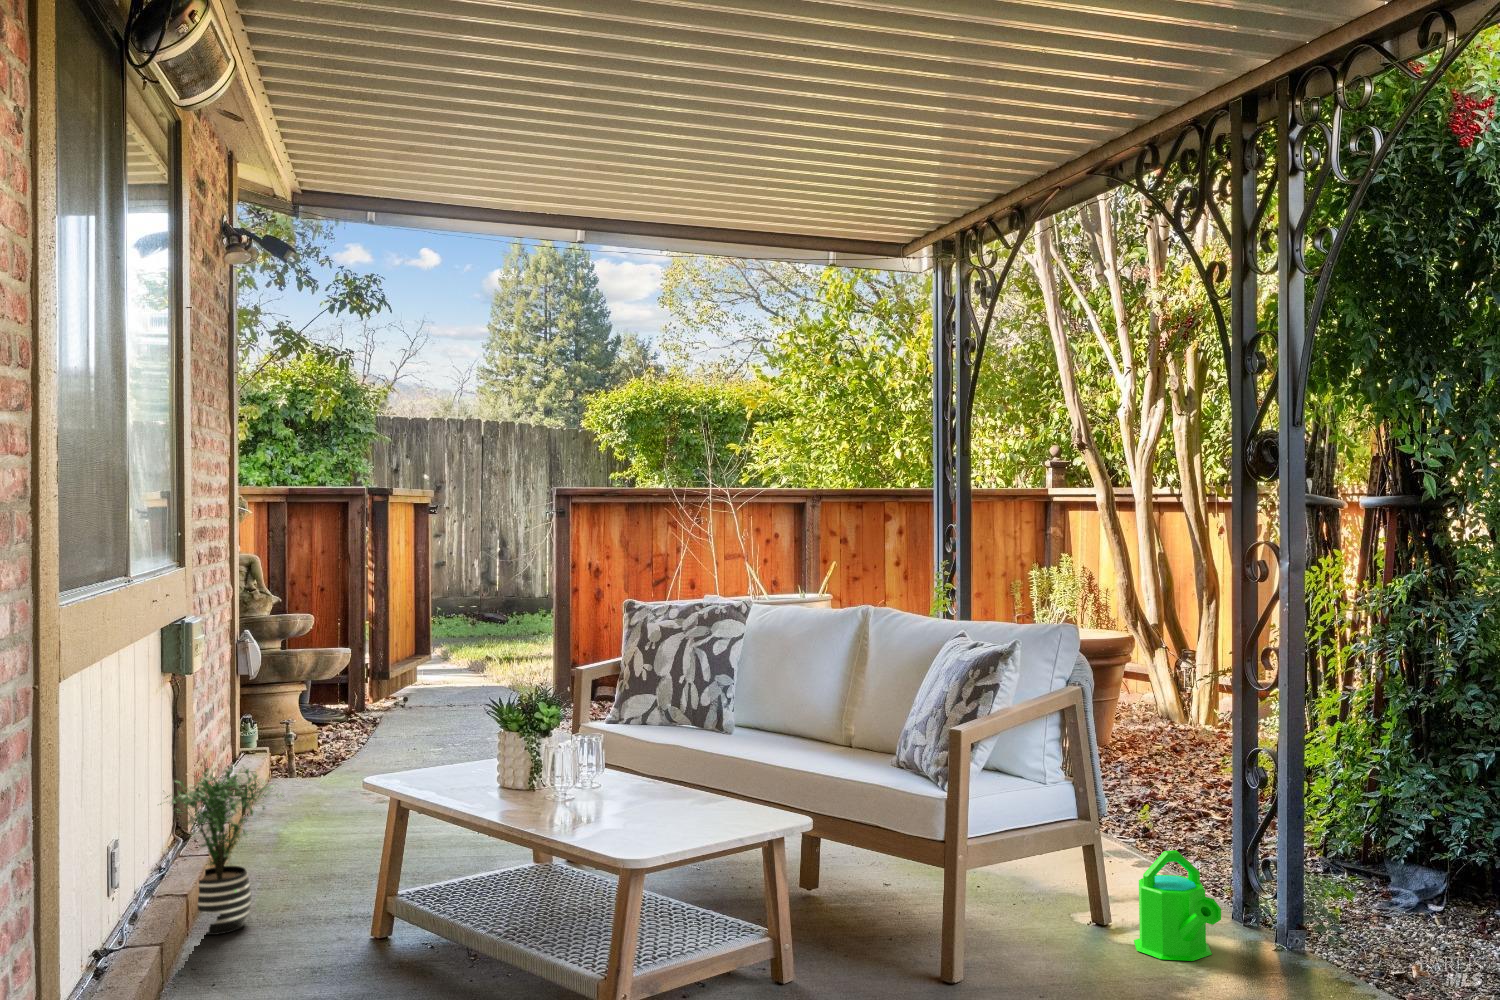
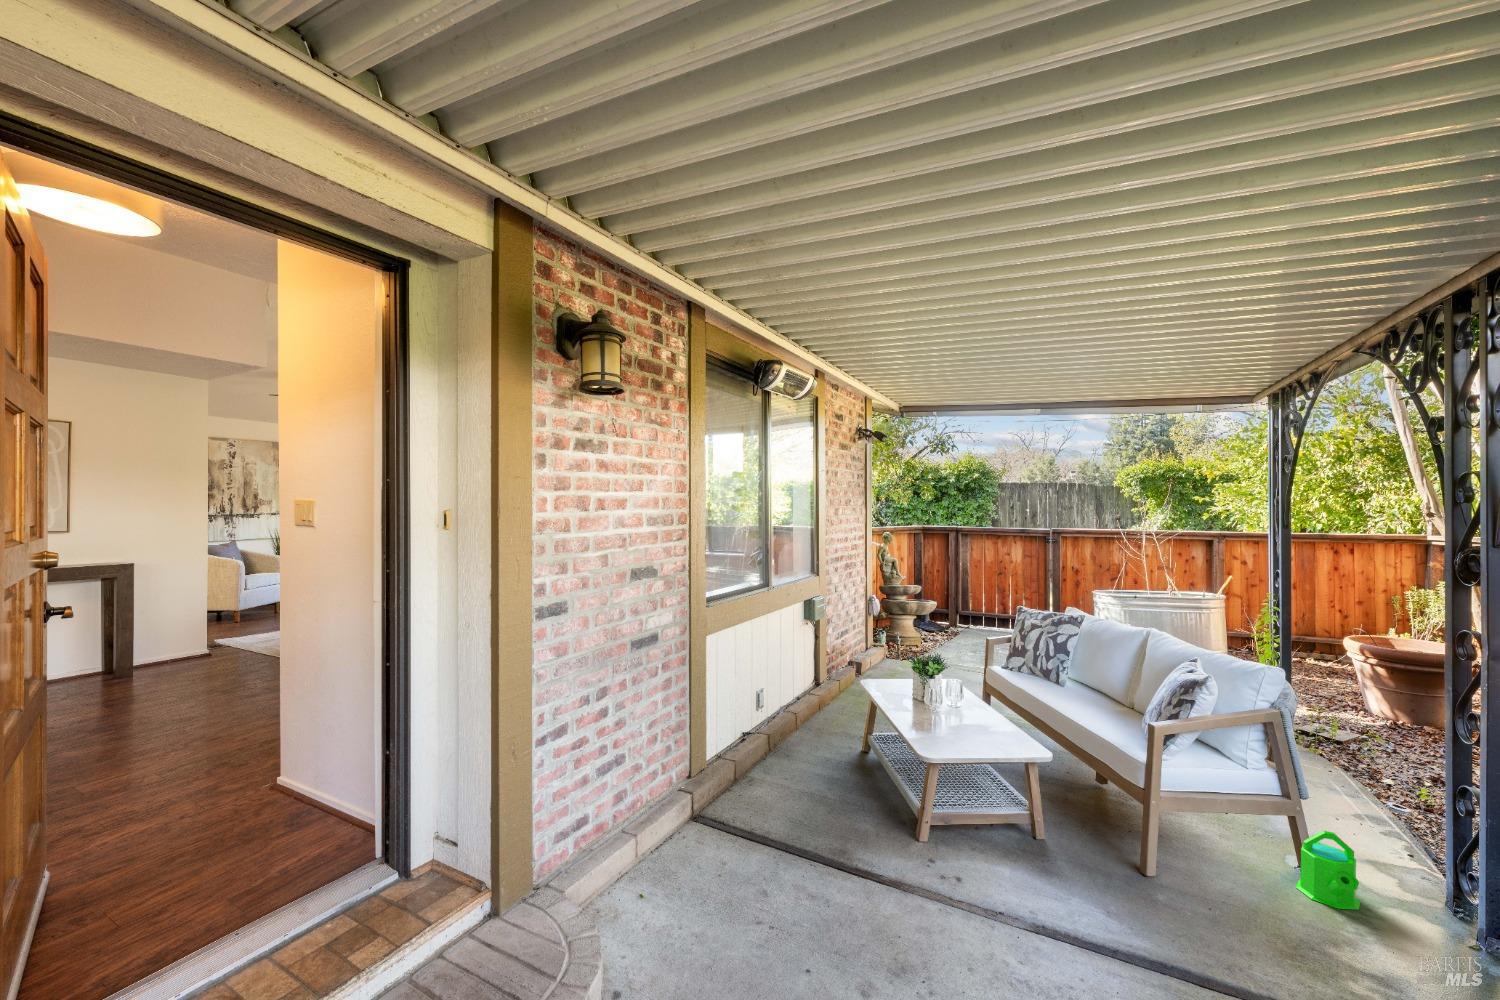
potted plant: present [160,768,281,935] -> none [791,660,841,730]

